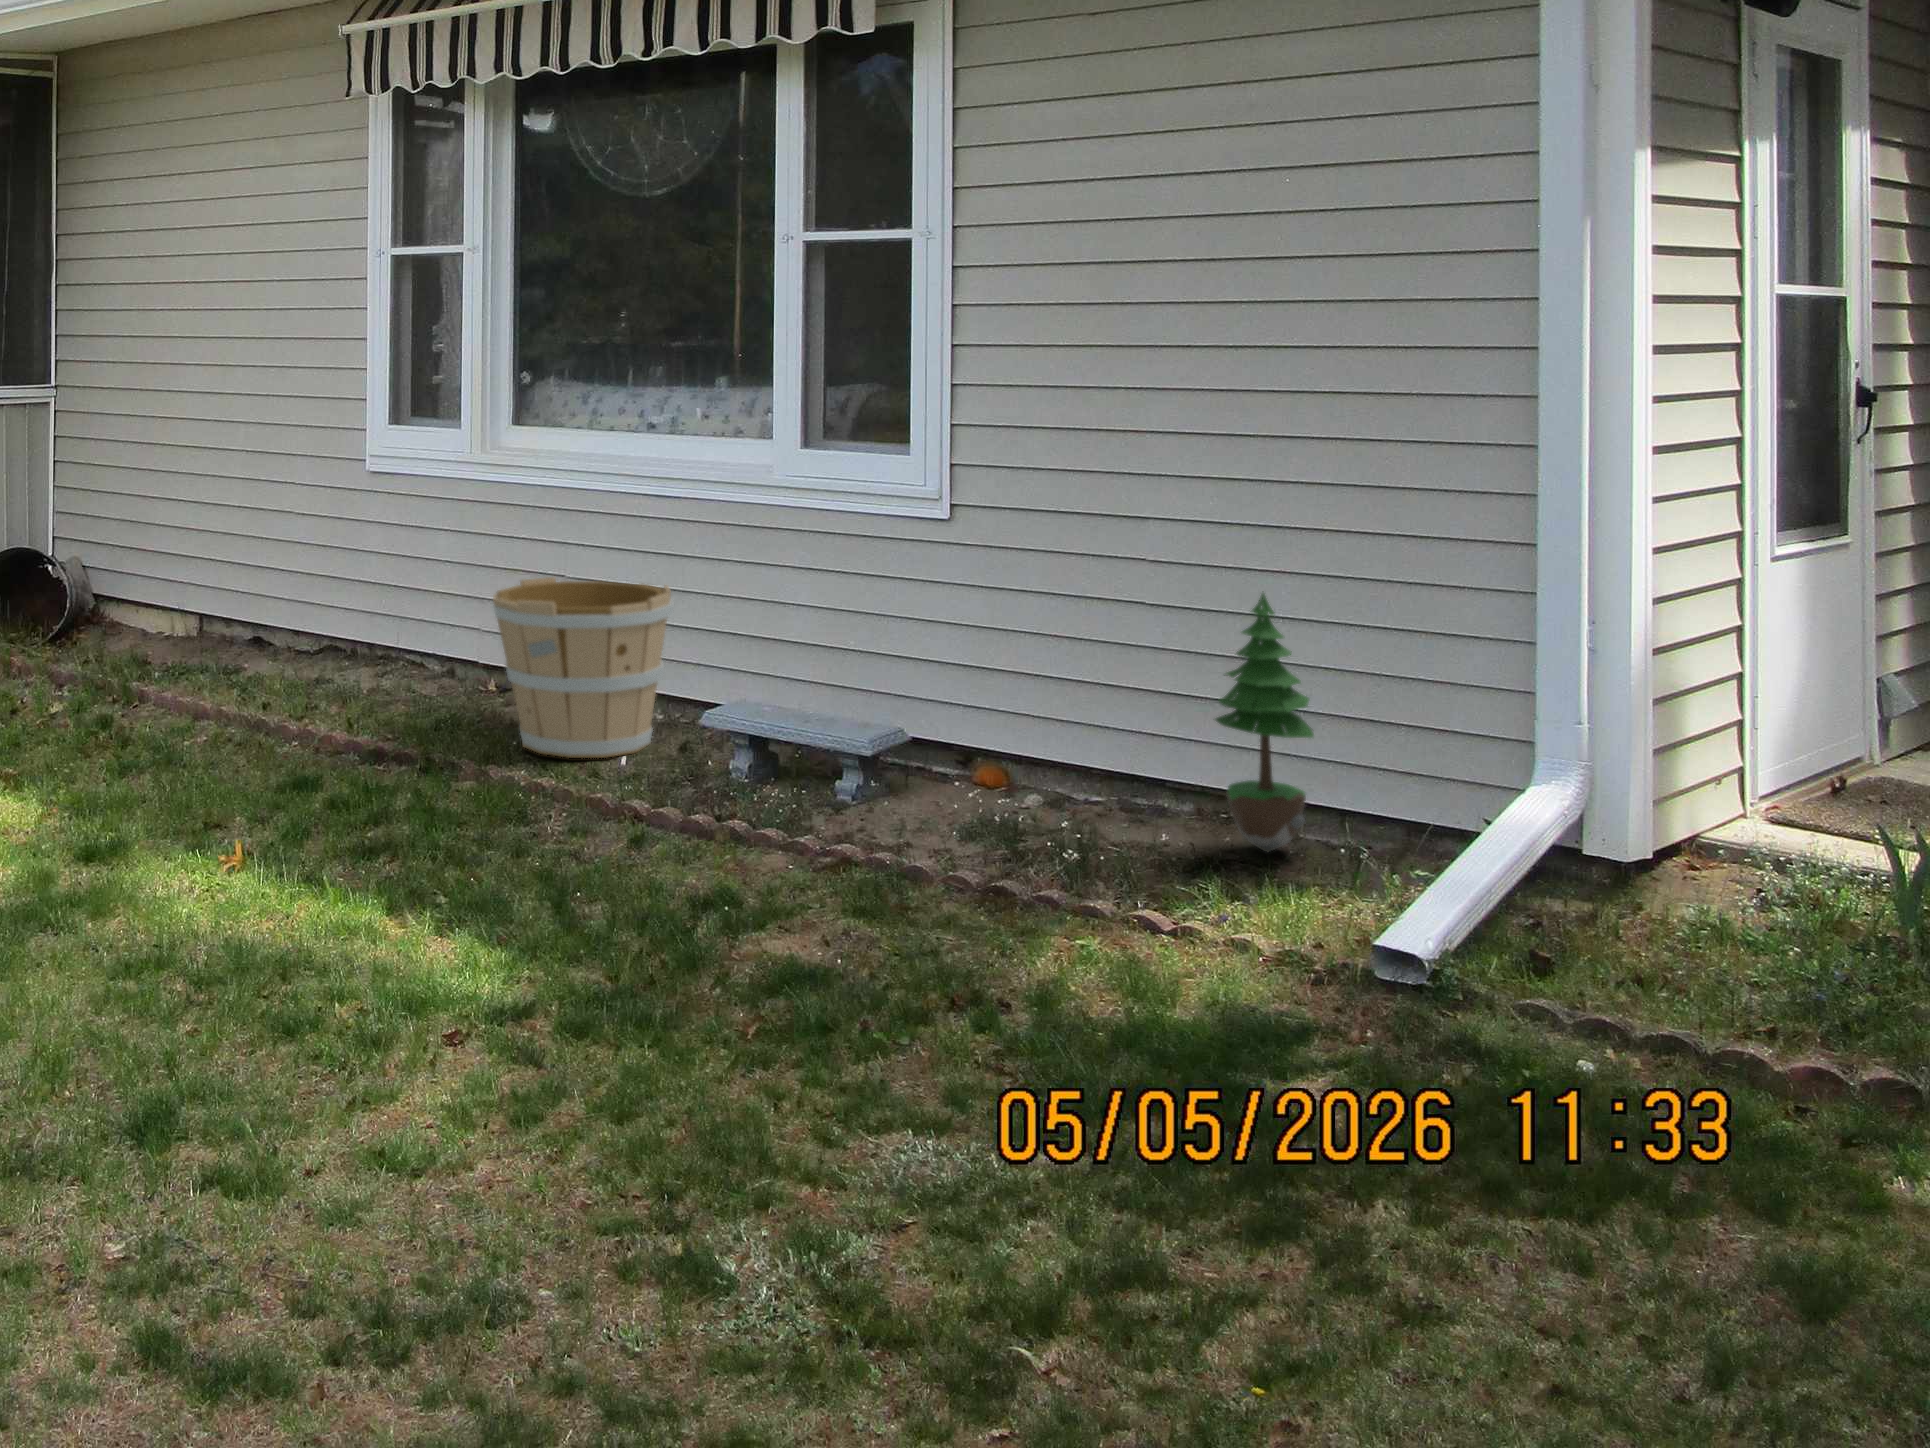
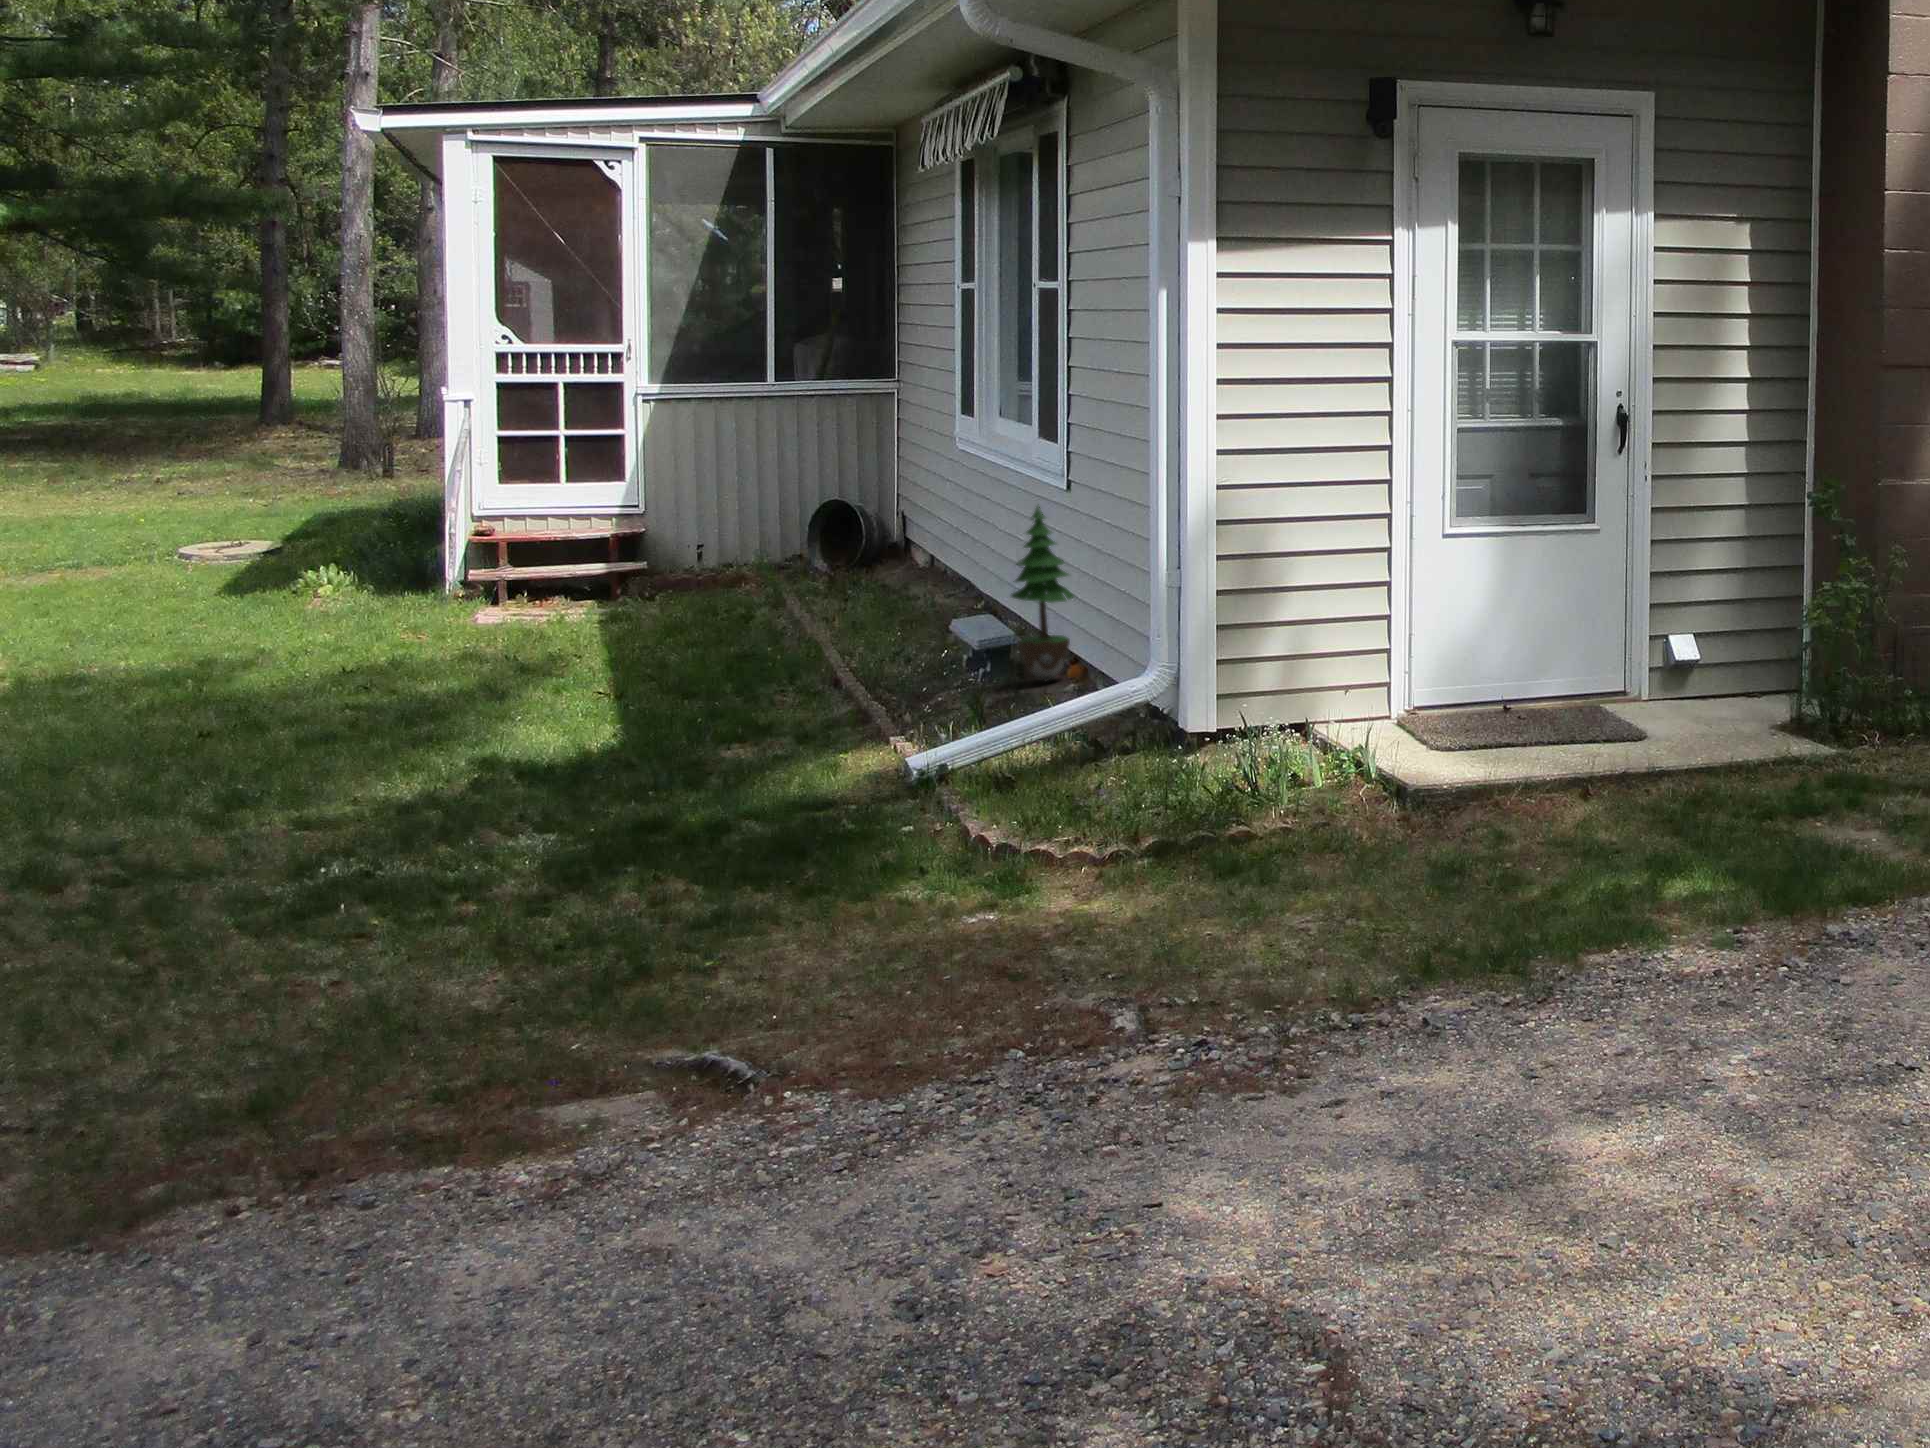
wooden bucket: present [493,577,674,758] -> none [853,512,991,633]

